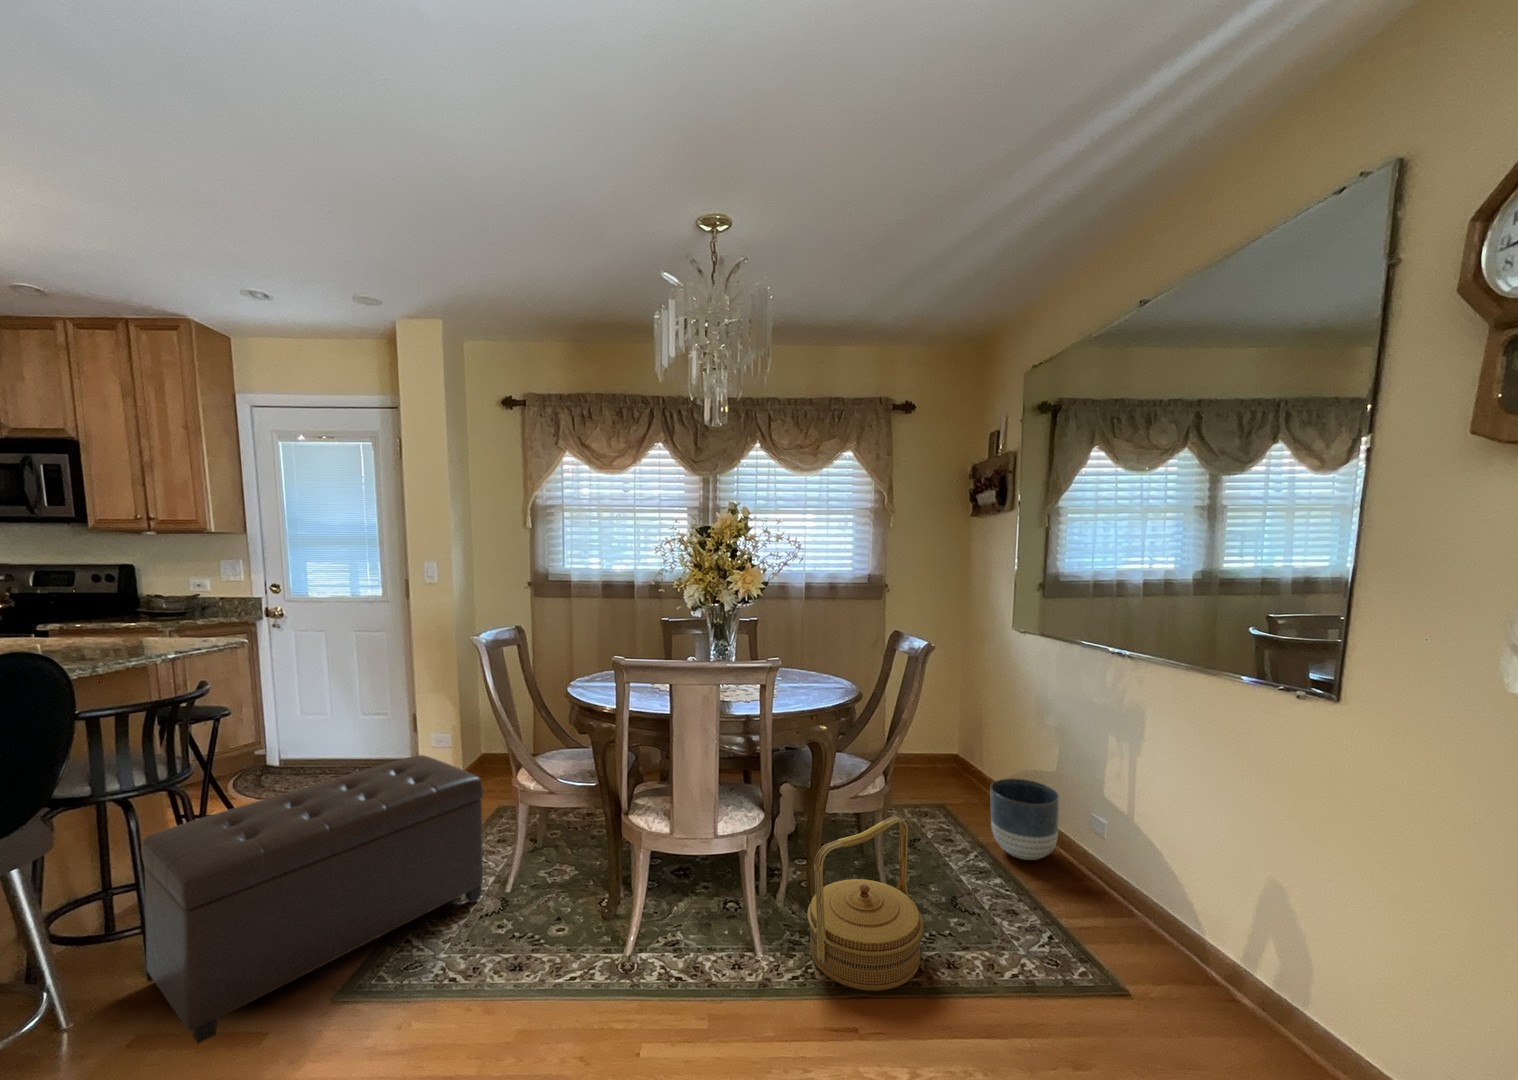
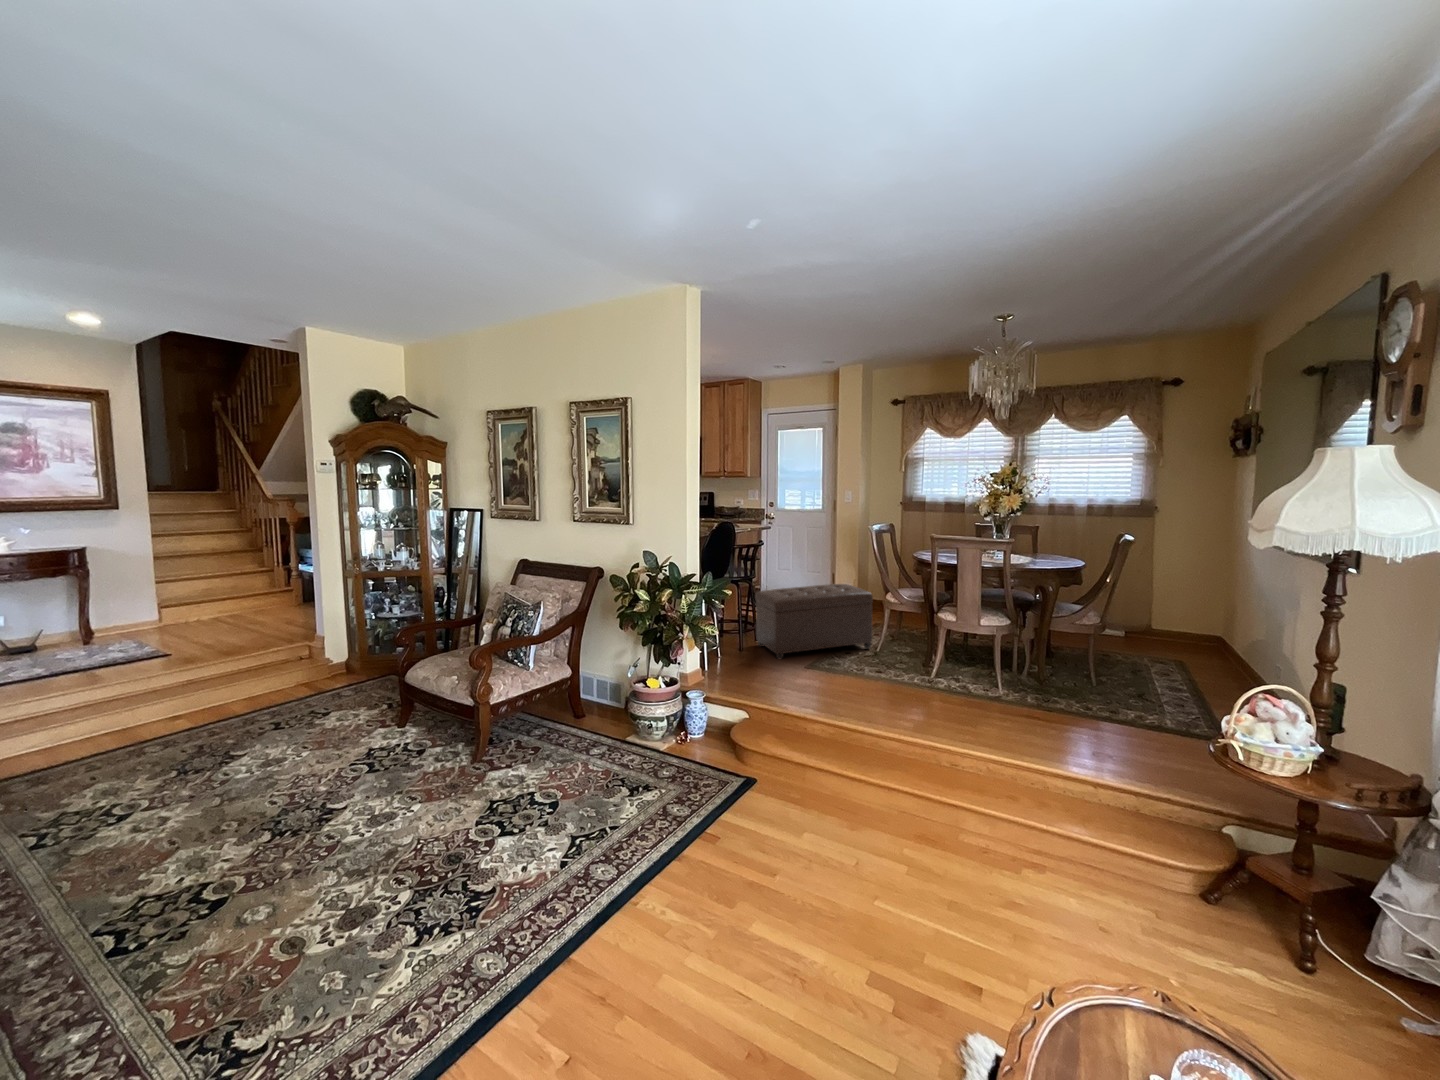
planter: present [990,778,1059,860] -> none [1186,646,1241,695]
woven basket: present [807,816,923,991] -> none [1025,634,1091,706]

